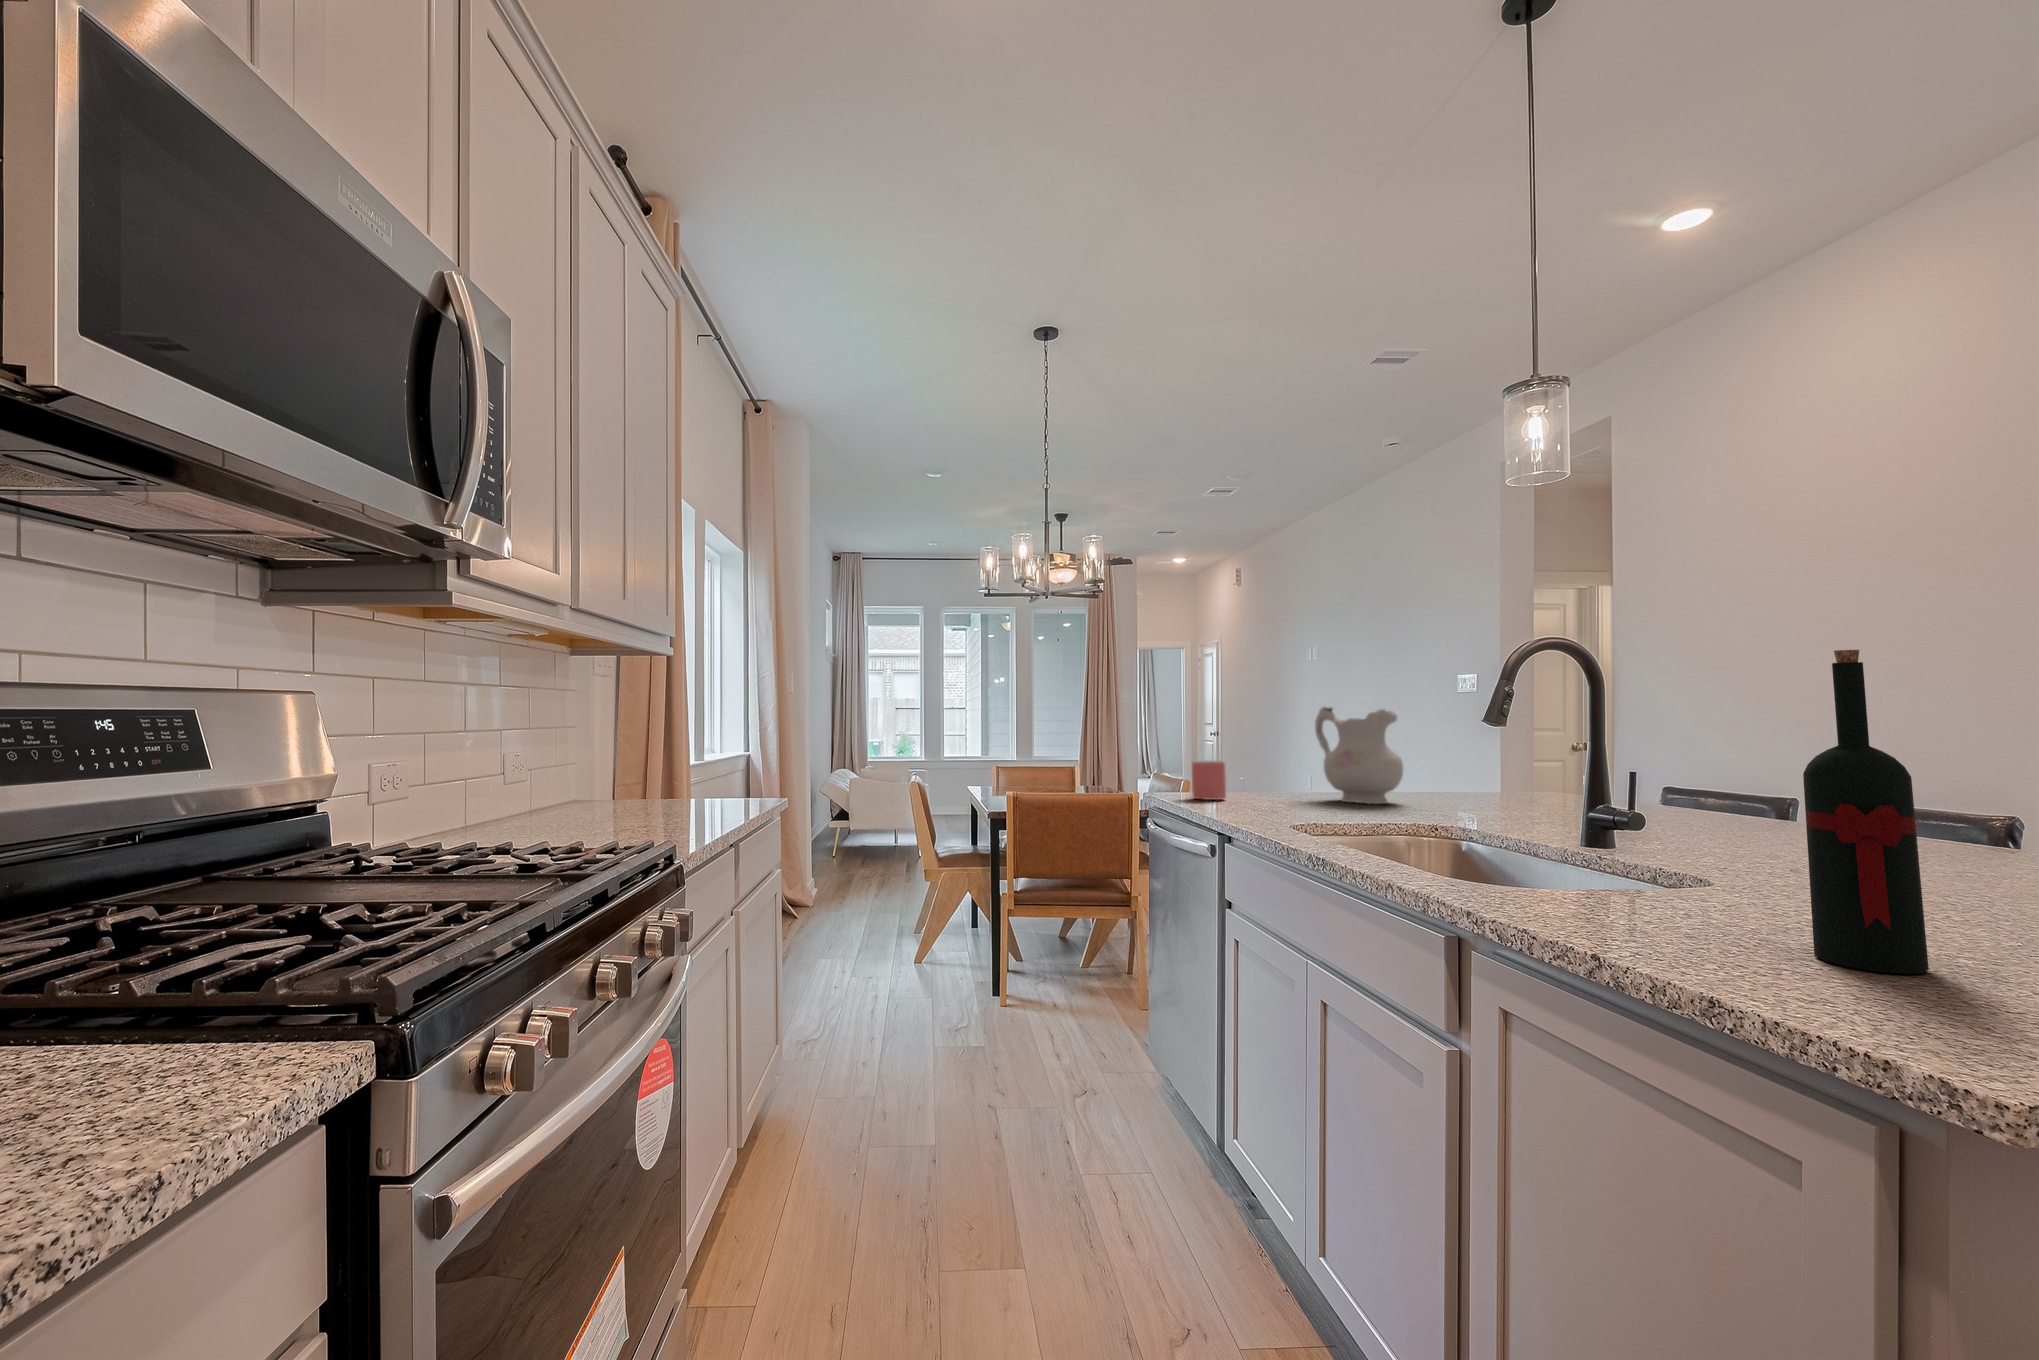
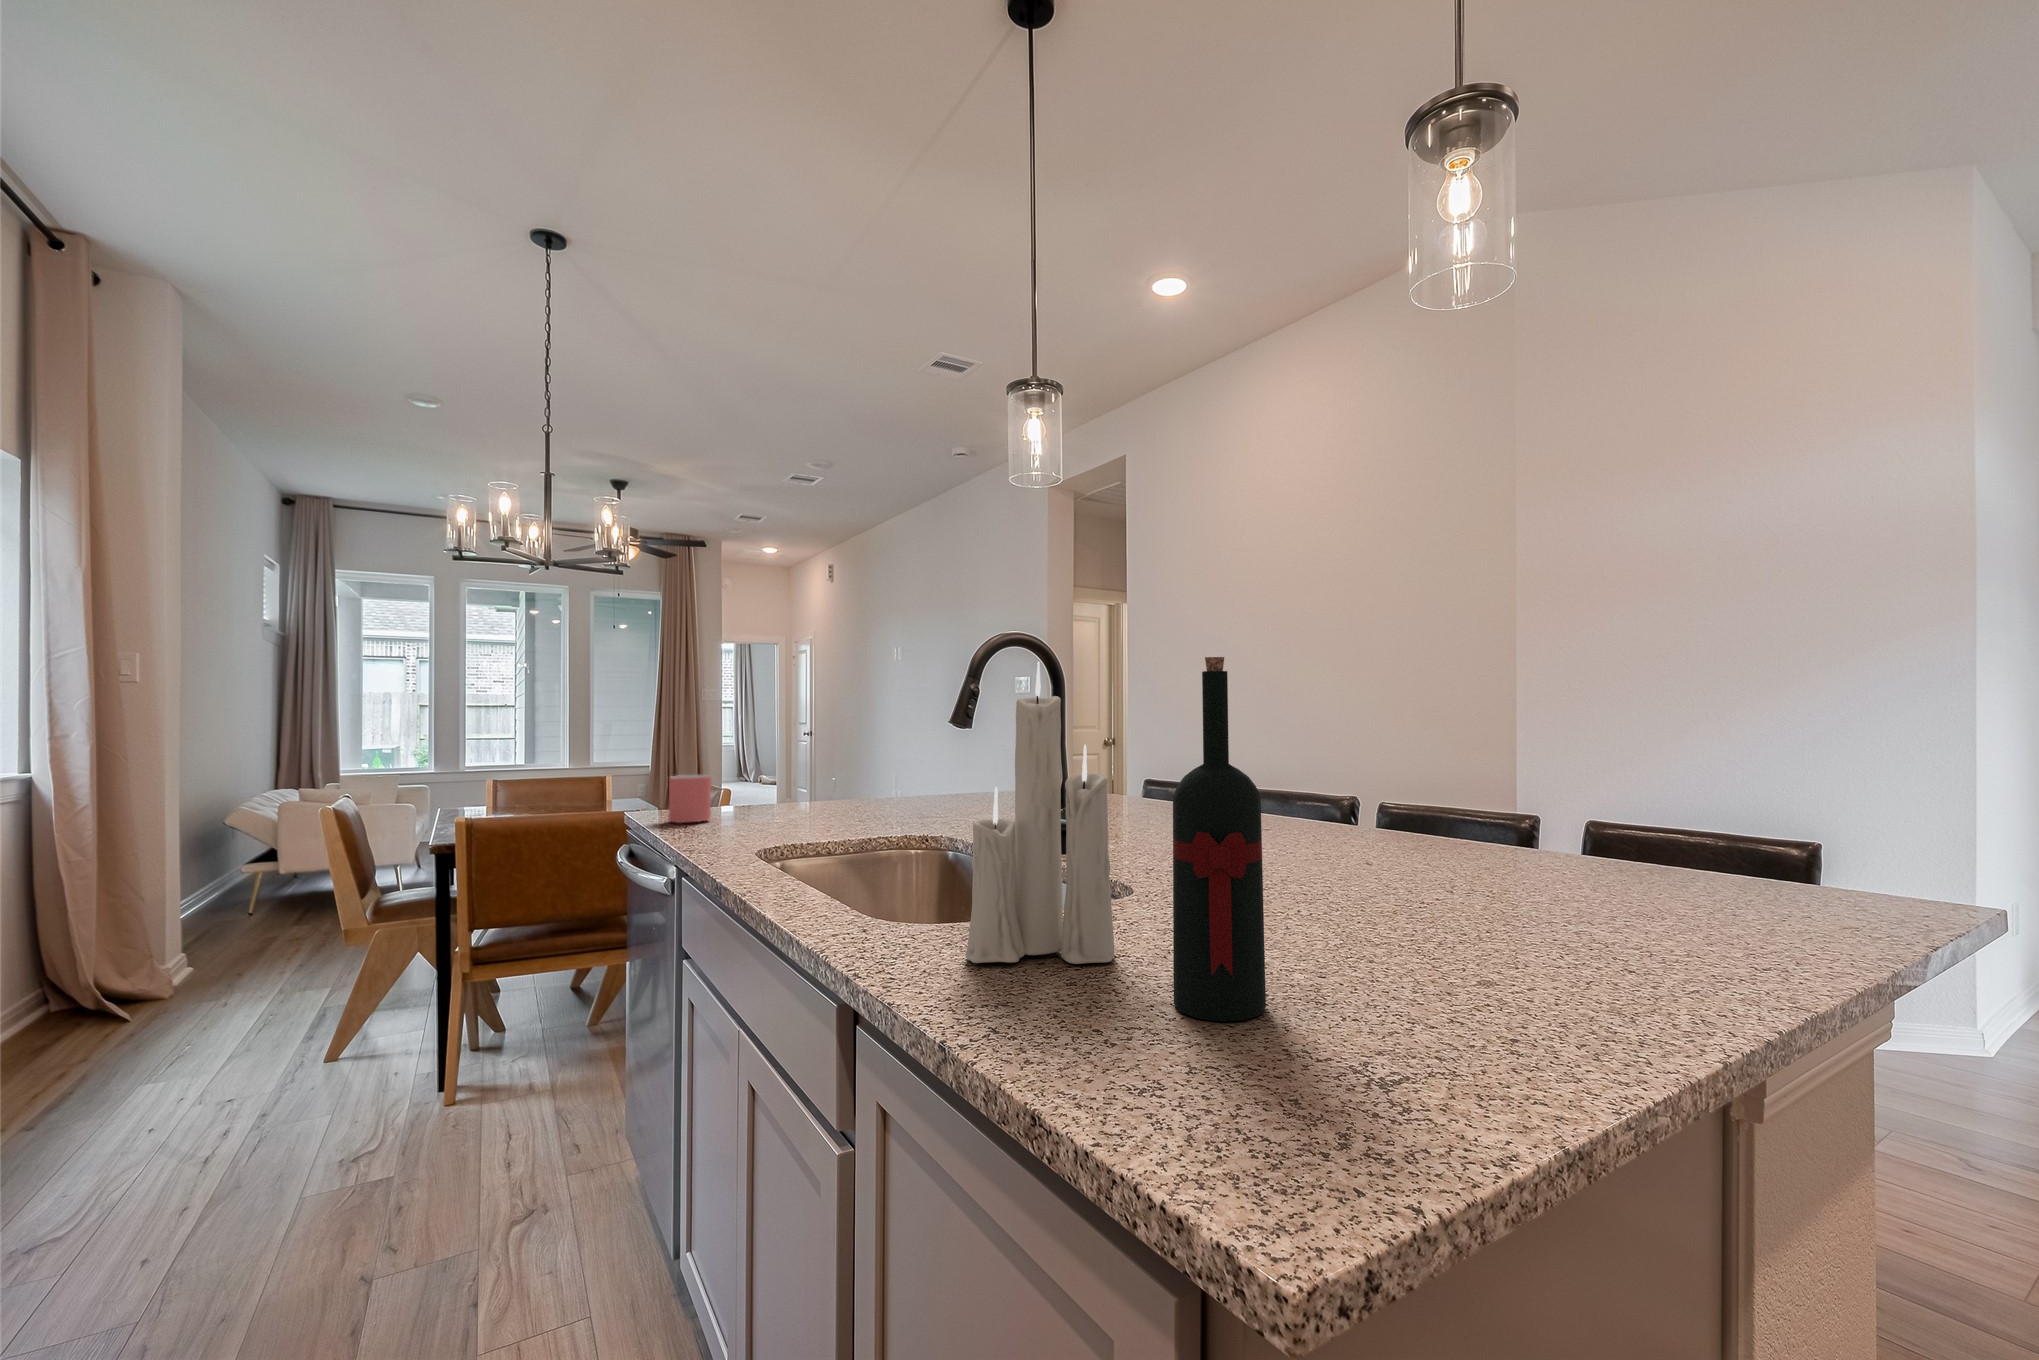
candle: none [1566,645,1726,923] -> present [966,662,1114,964]
ceramic pitcher: present [1315,707,1403,804] -> none [823,709,910,816]

